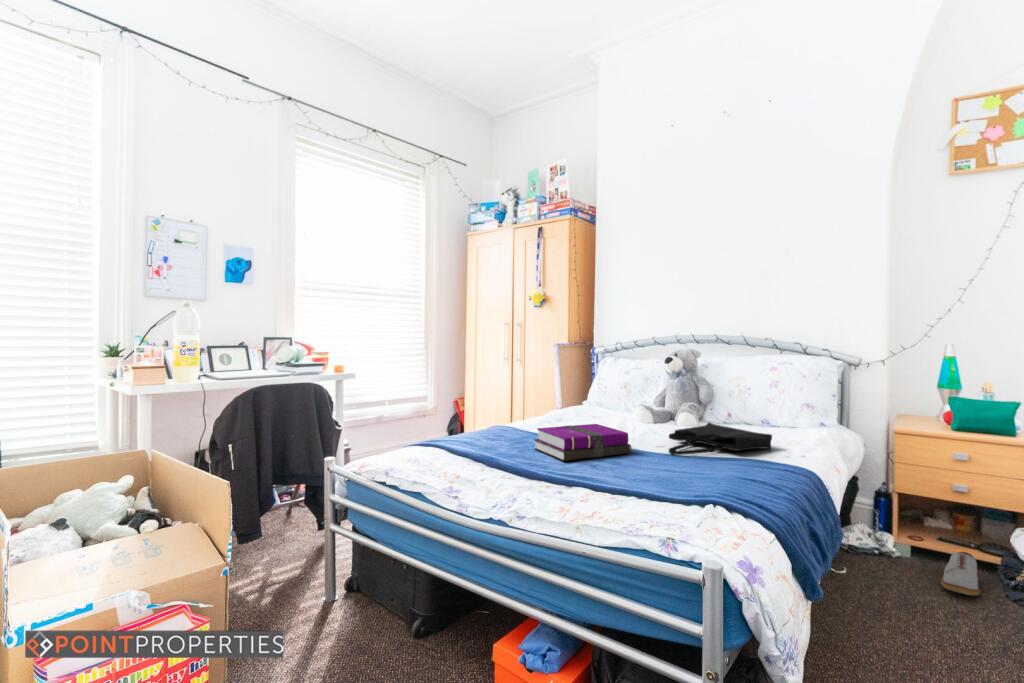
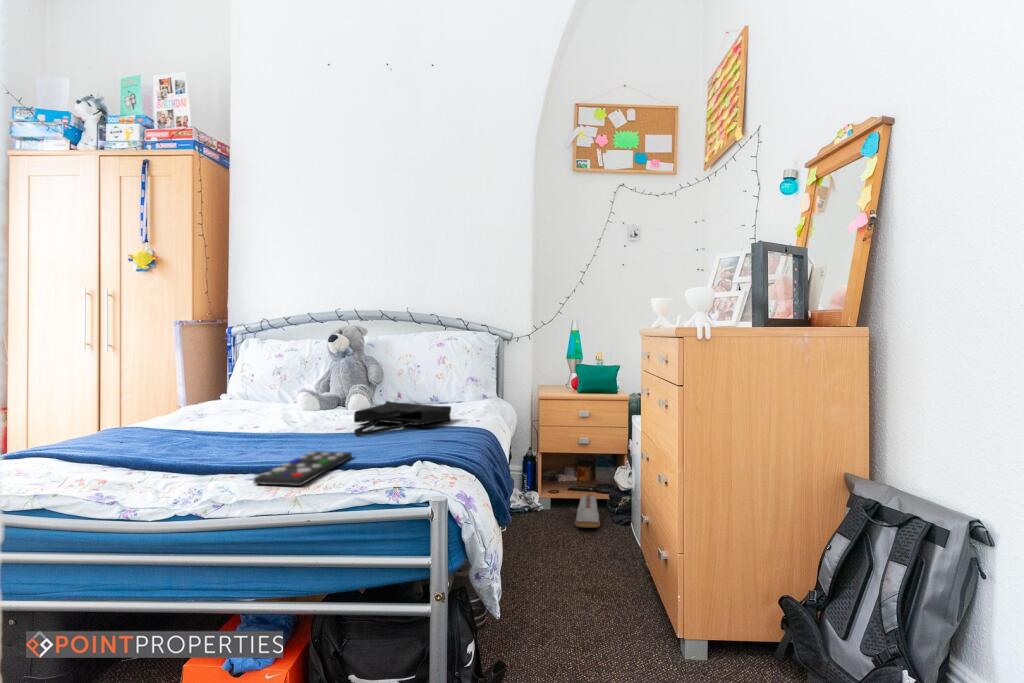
notebook: present [534,424,631,461] -> none [183,412,313,456]
remote control: none [564,466,655,500] -> present [253,451,352,486]

